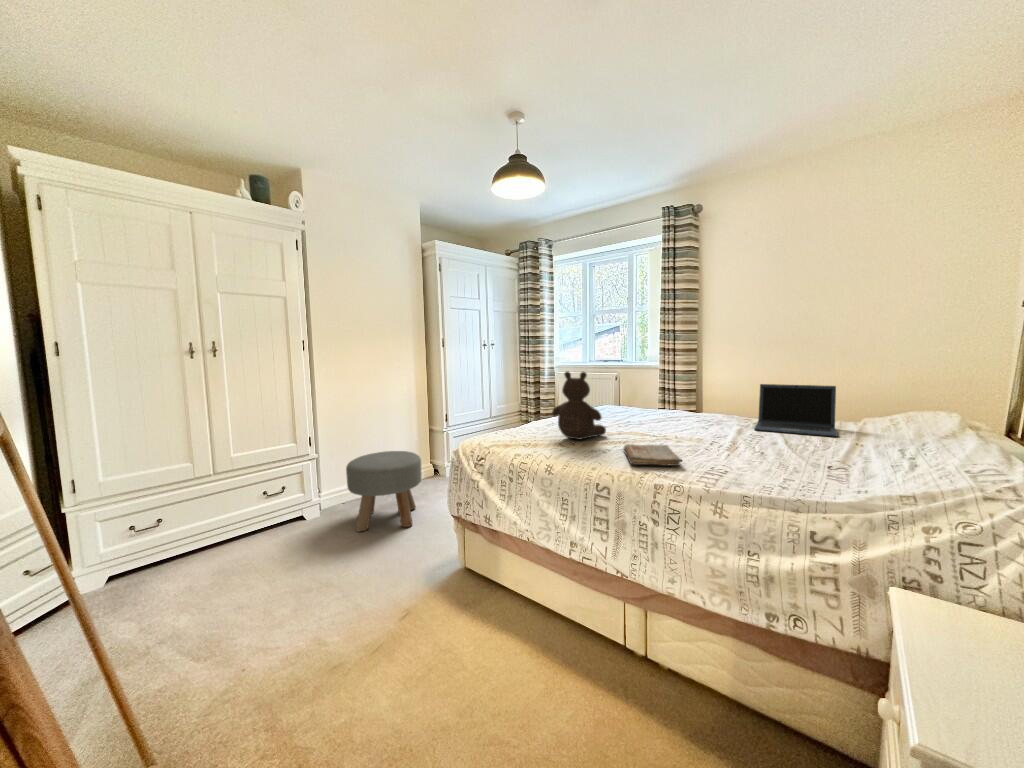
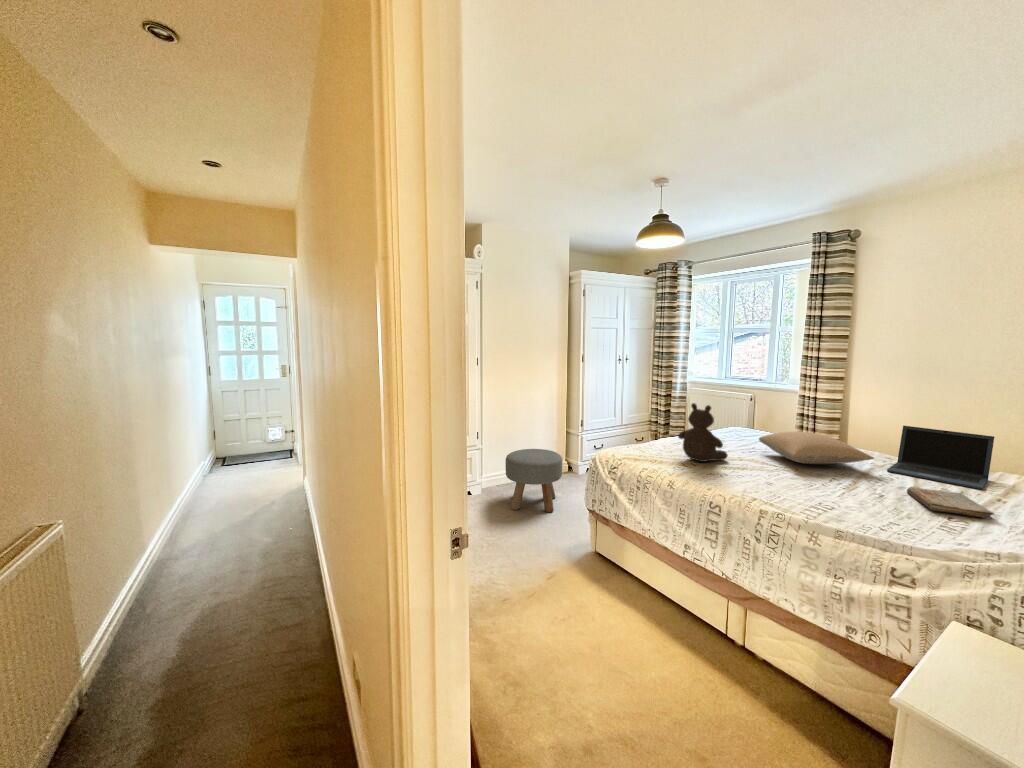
pillow: none [634,398,744,430] -> present [759,432,874,464]
book: present [624,444,682,466] -> present [907,487,994,519]

